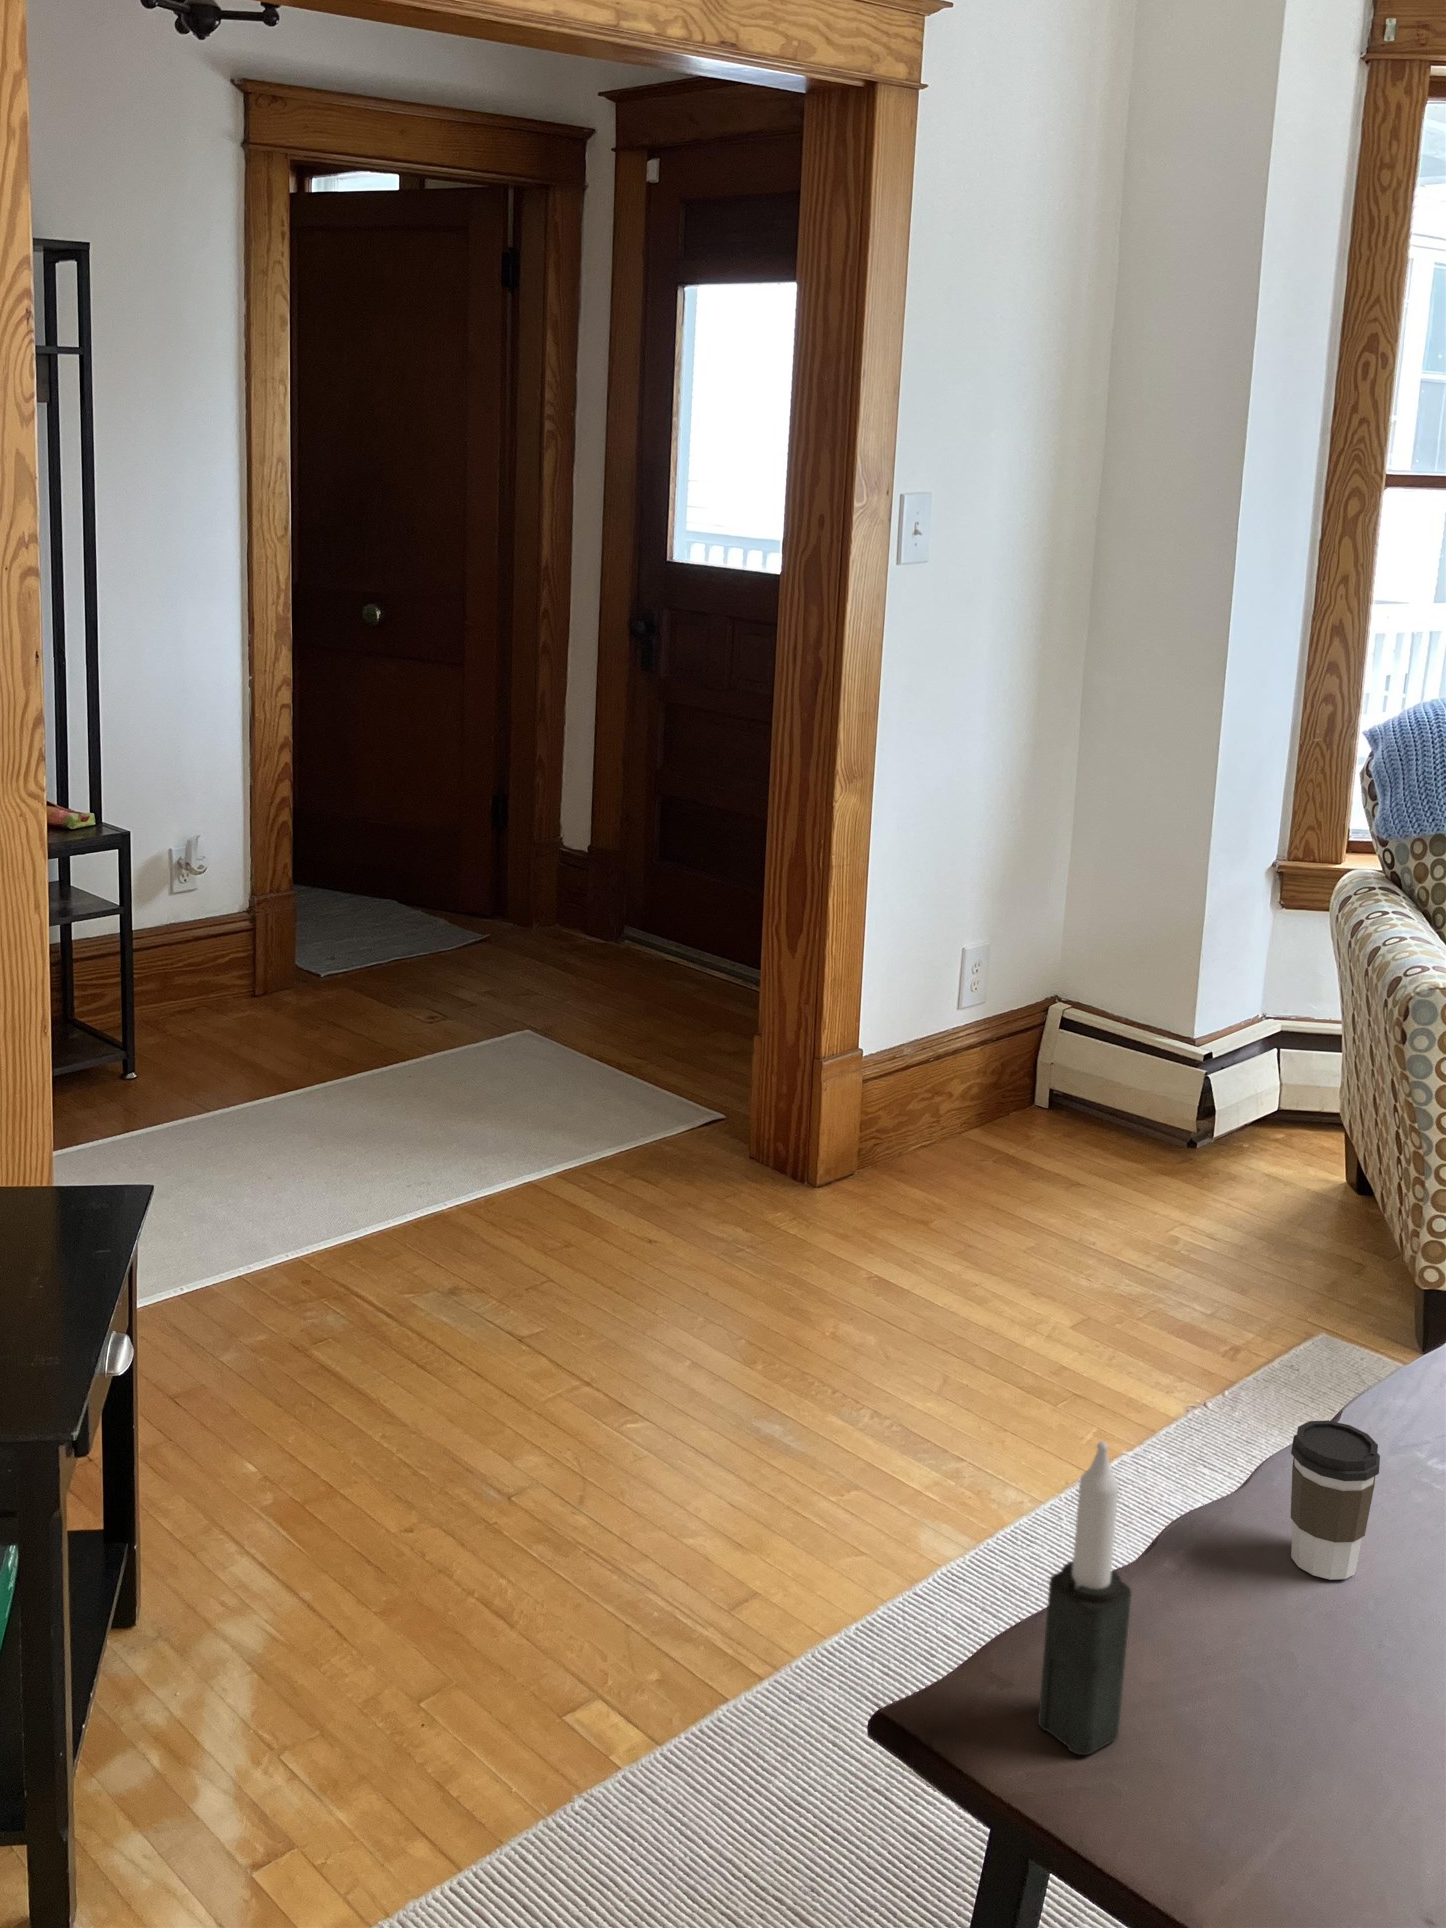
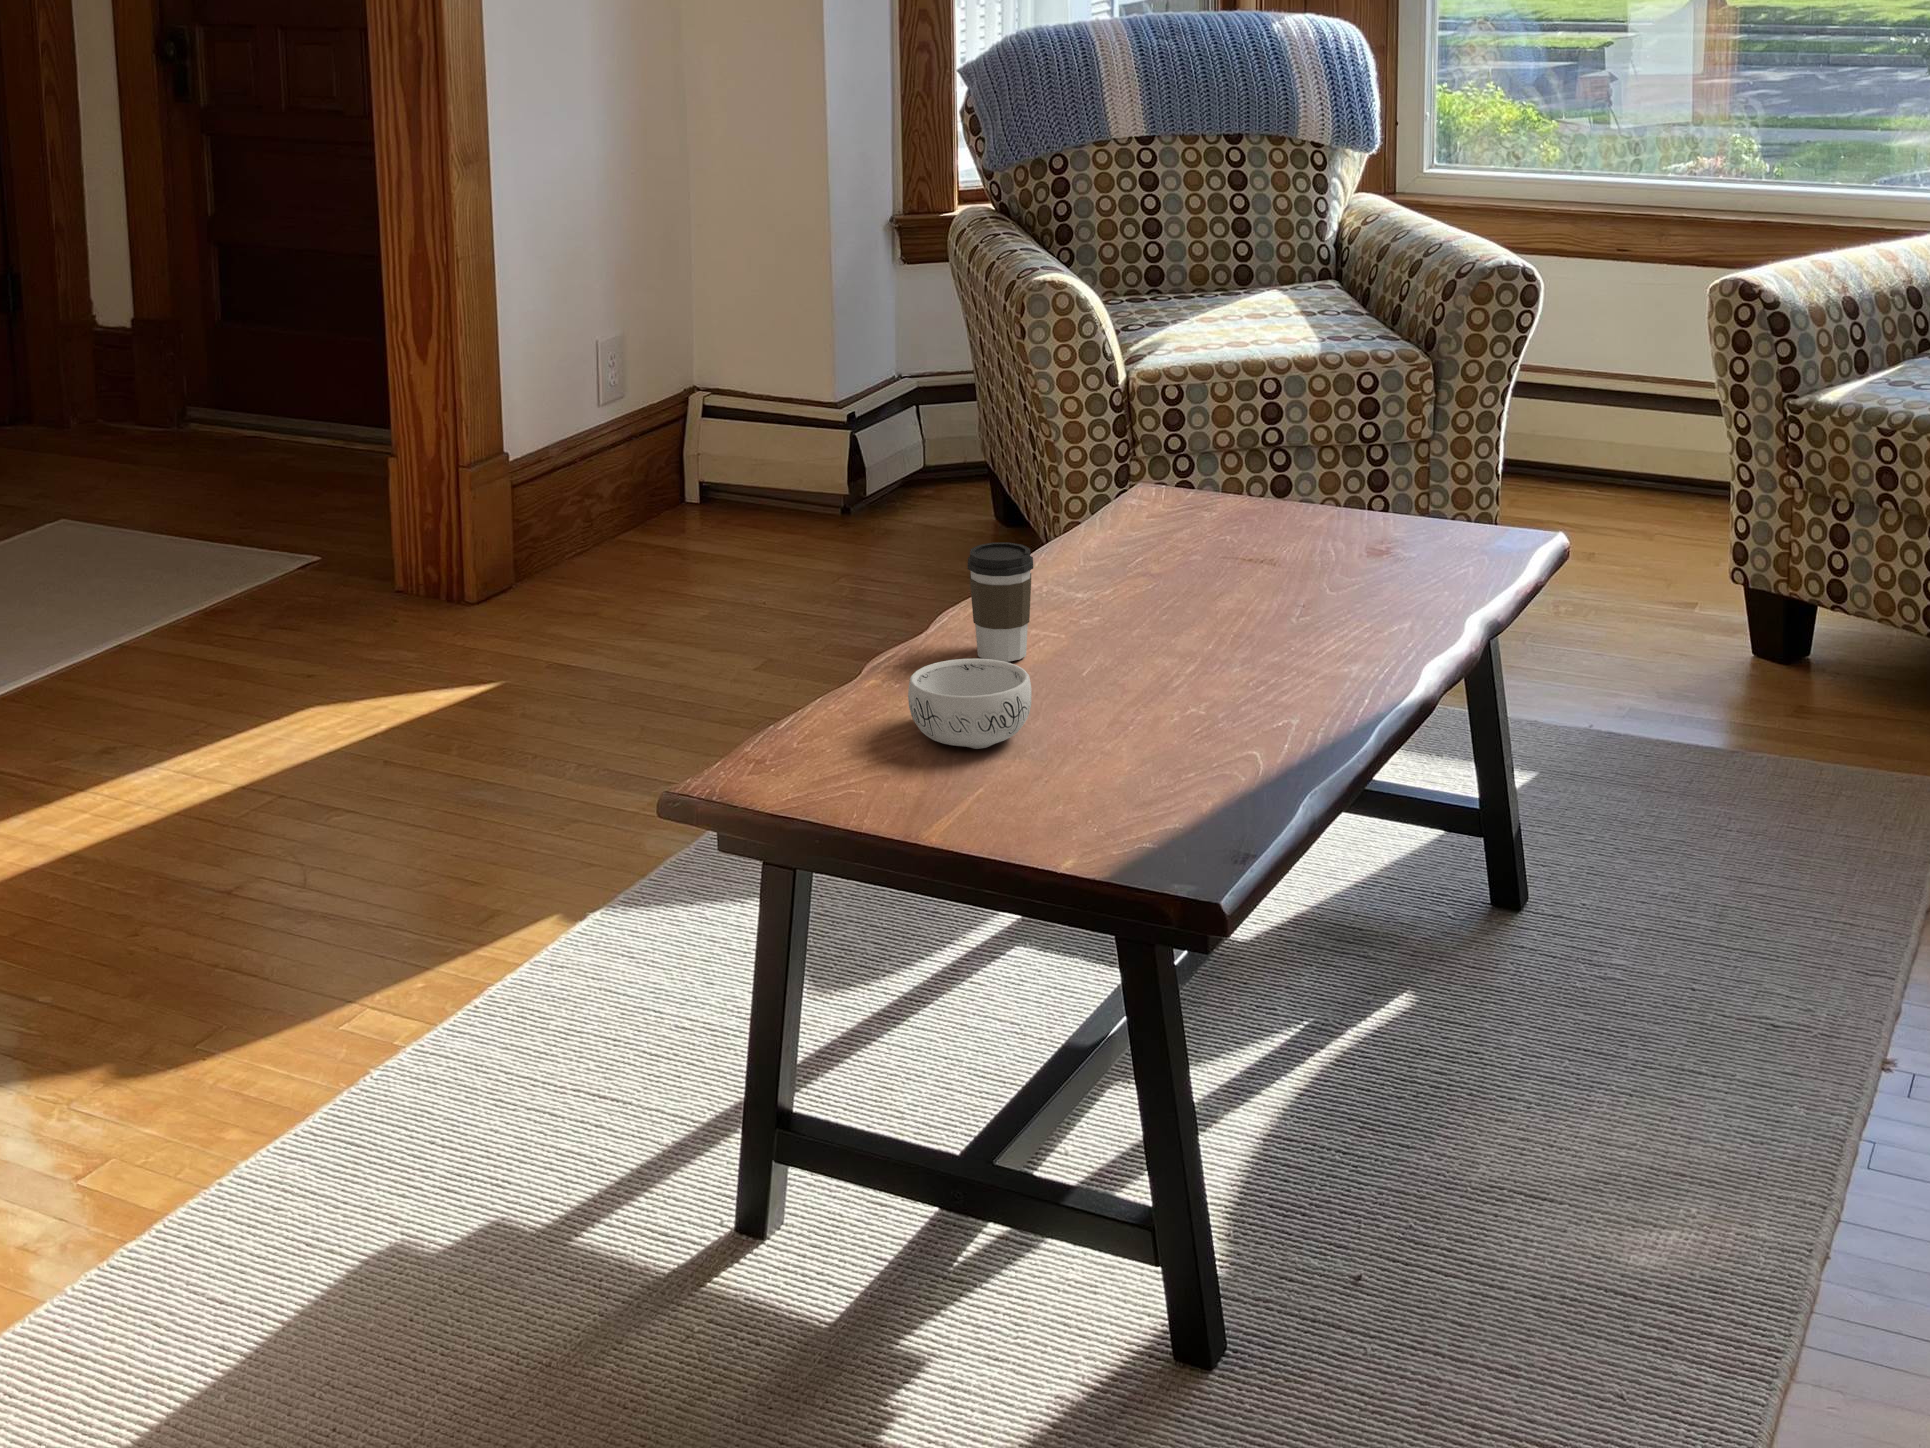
candle: present [1038,1442,1132,1755] -> none [803,529,868,779]
decorative bowl: none [1186,1596,1356,1746] -> present [908,659,1031,749]

